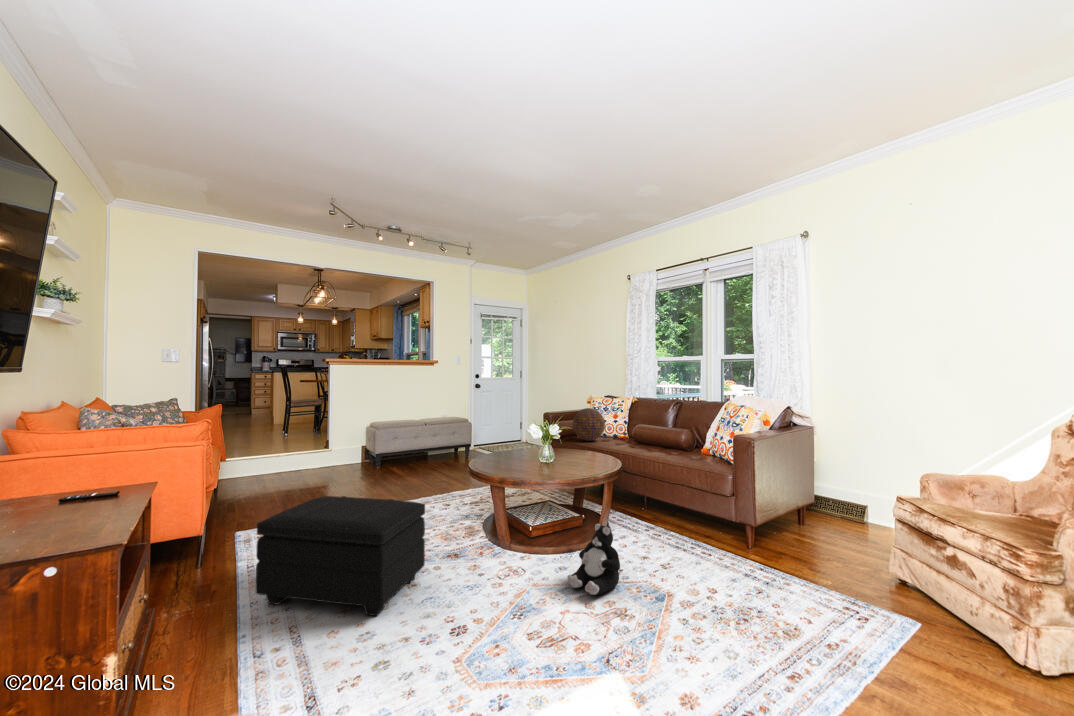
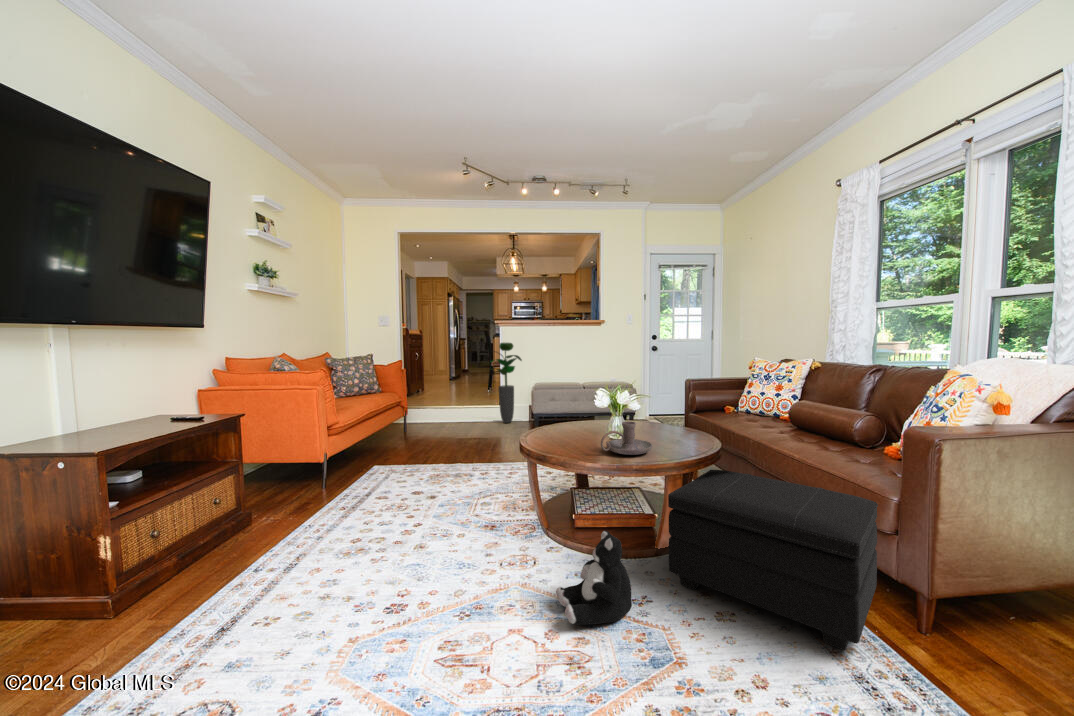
potted plant: none [318,378,359,467] -> present [494,343,522,423]
decorative orb: present [573,408,605,441] -> none [706,376,752,418]
candle holder: none [552,445,588,470] -> present [601,421,652,455]
footstool: present [256,496,425,616] -> present [668,470,878,650]

